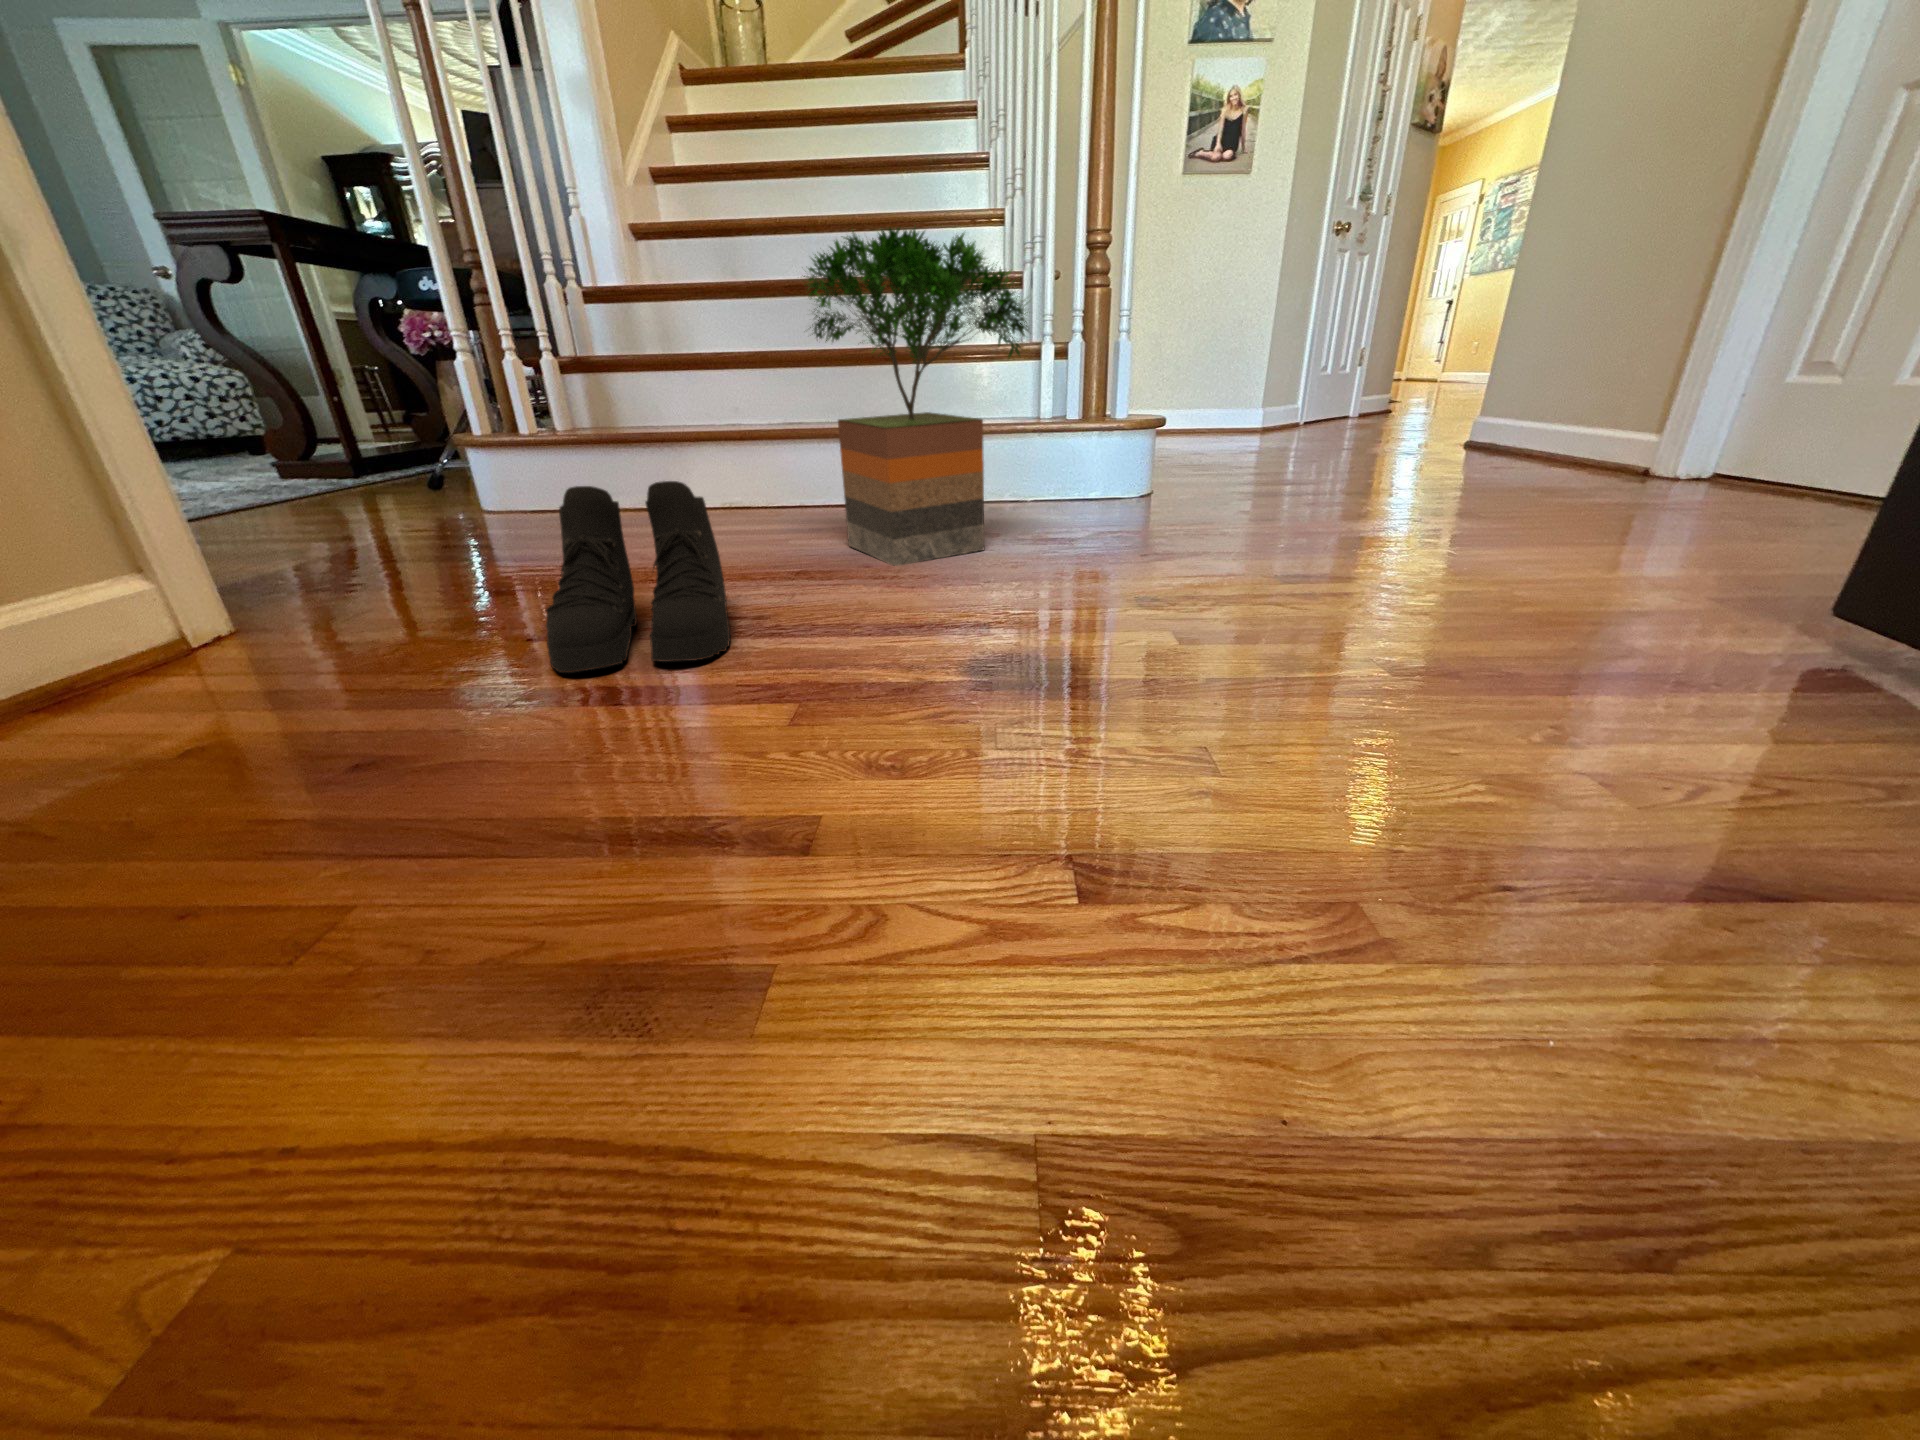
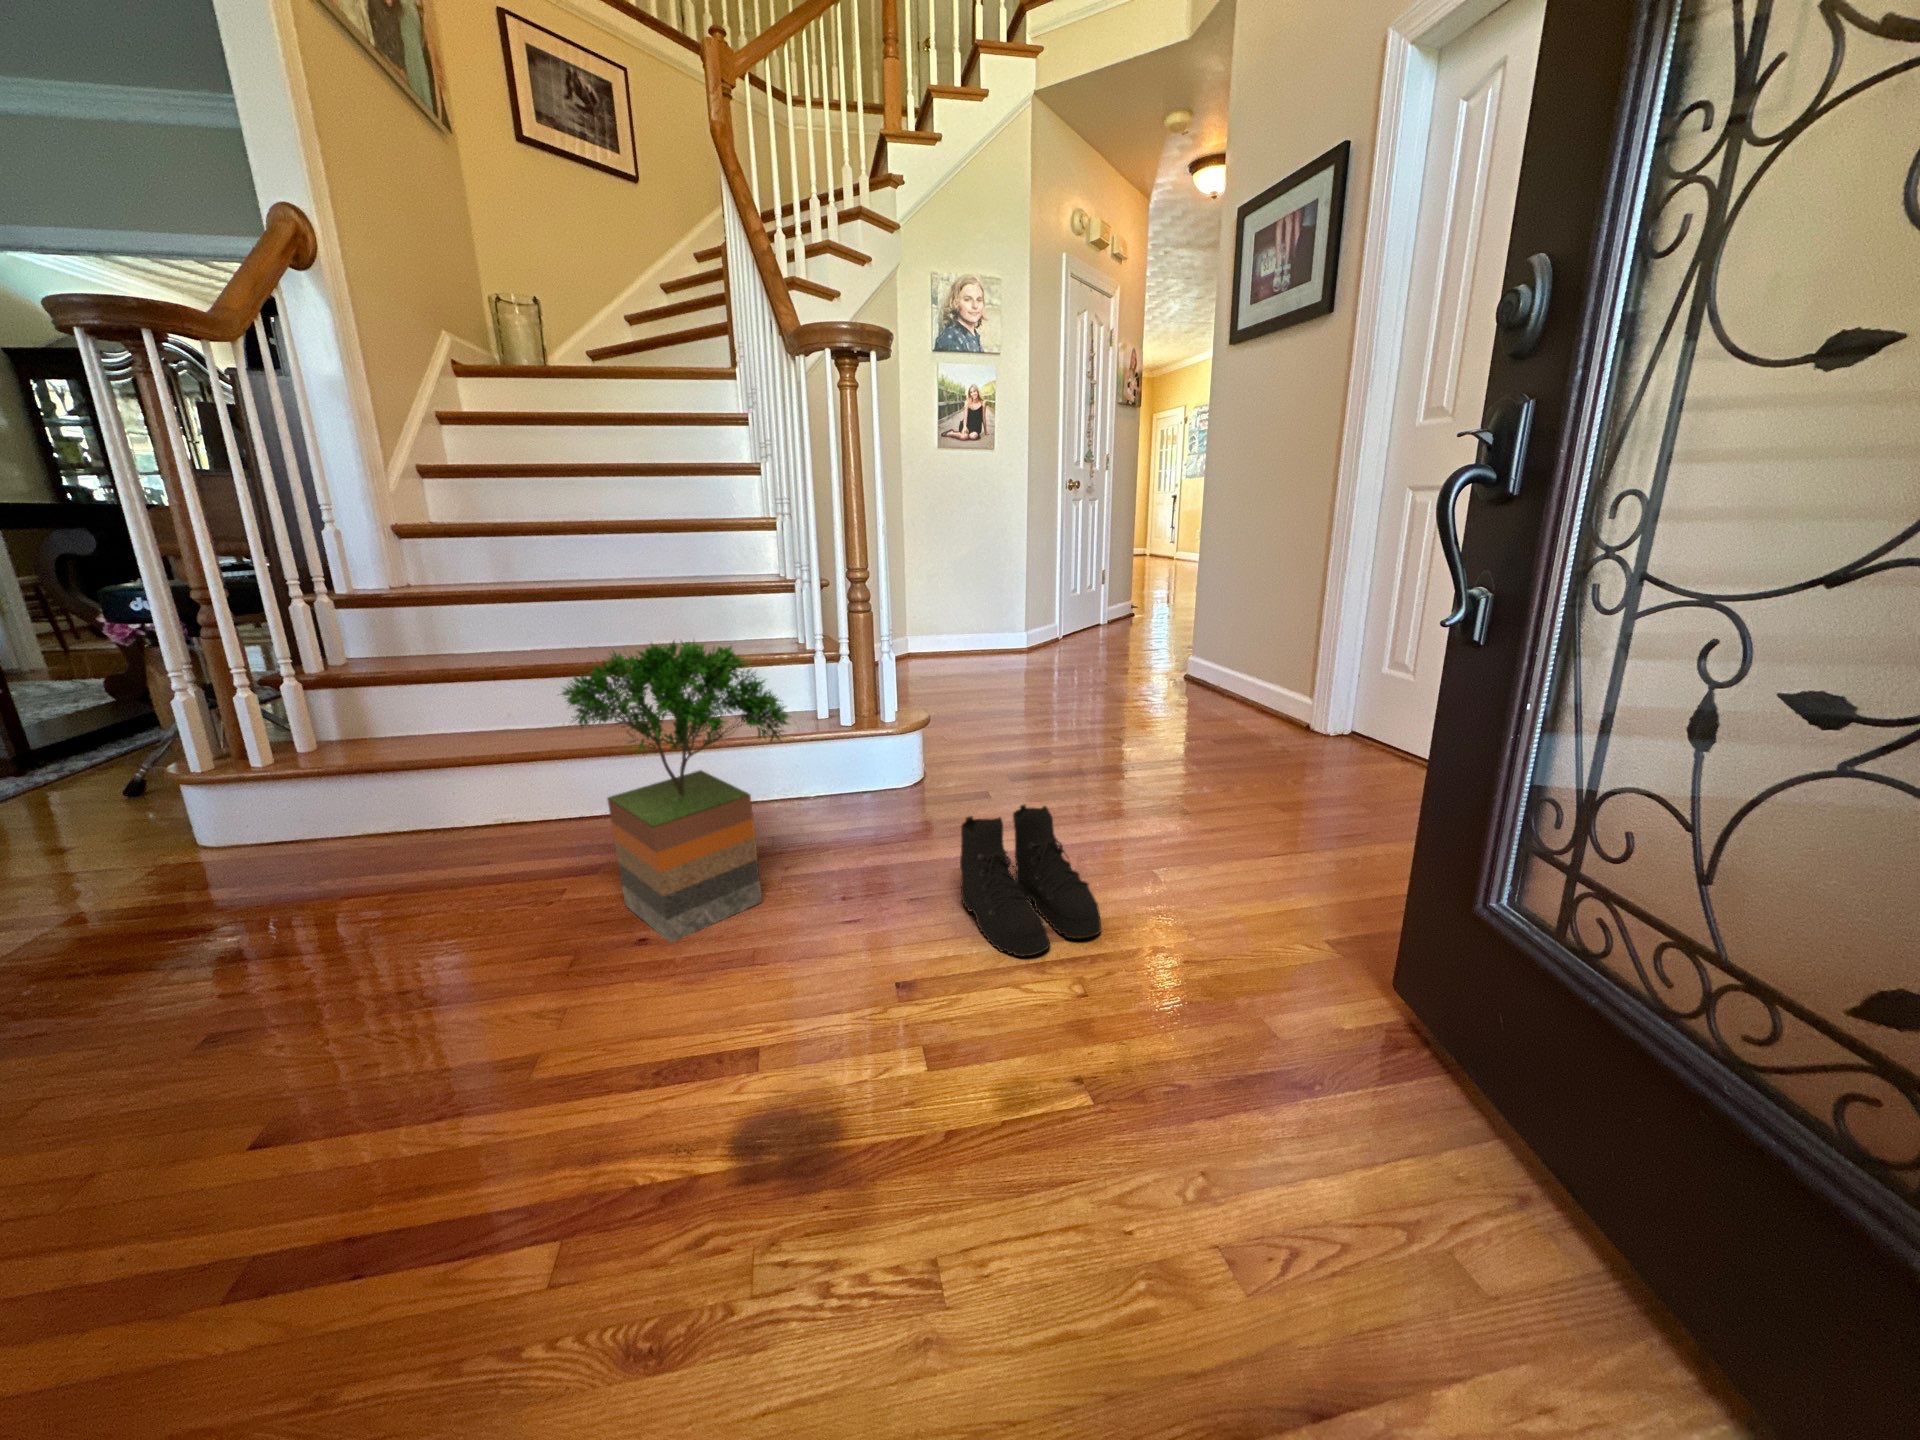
boots: present [546,481,730,673] -> present [960,804,1101,956]

